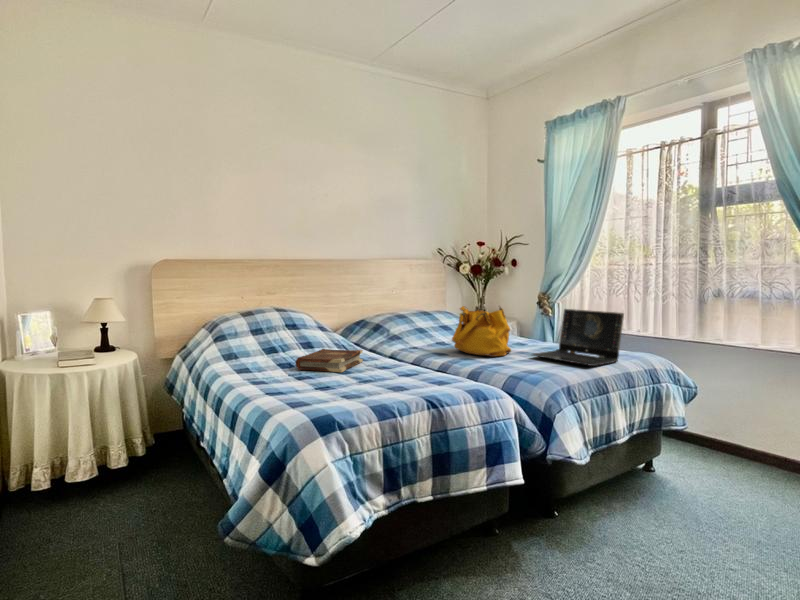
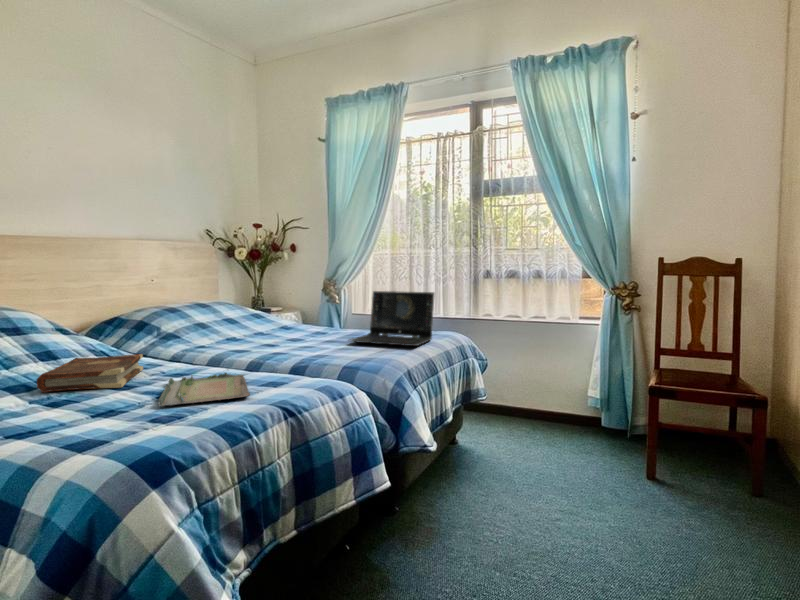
handbag: present [452,306,511,357] -> none [256,289,323,347]
tray: none [352,366,422,389] -> present [158,373,250,407]

